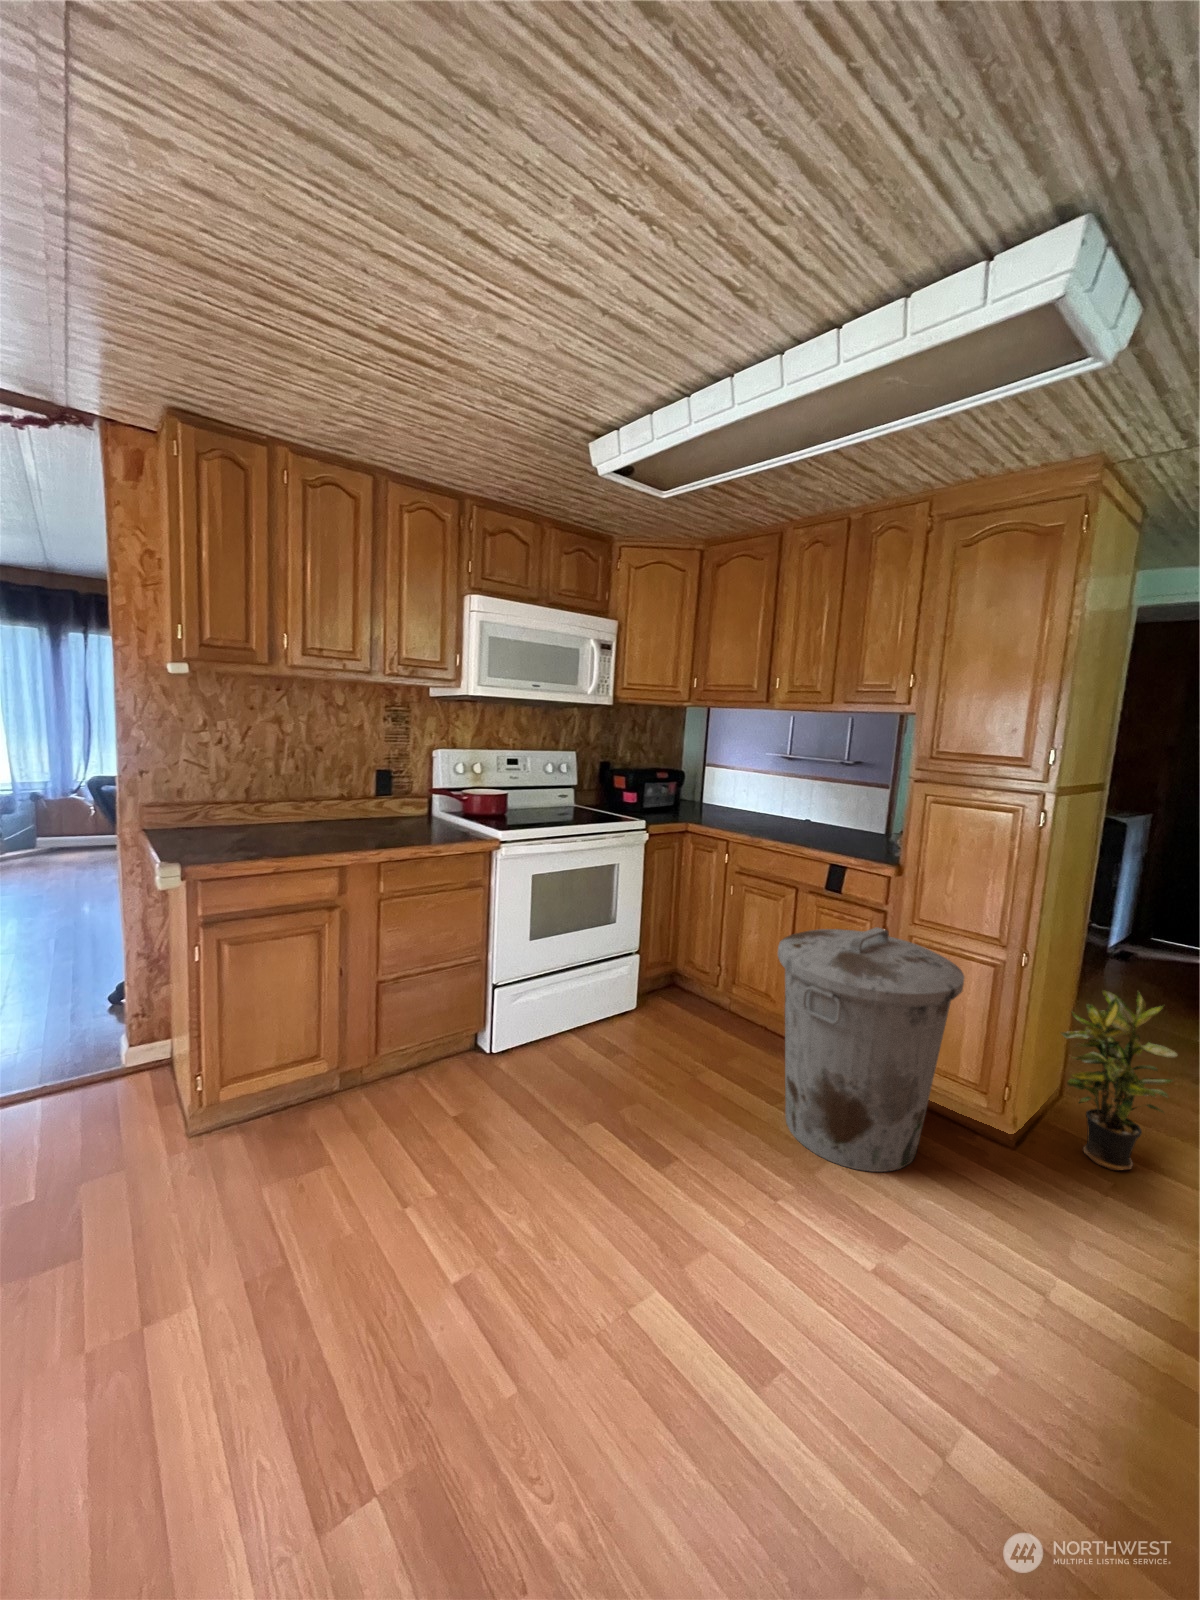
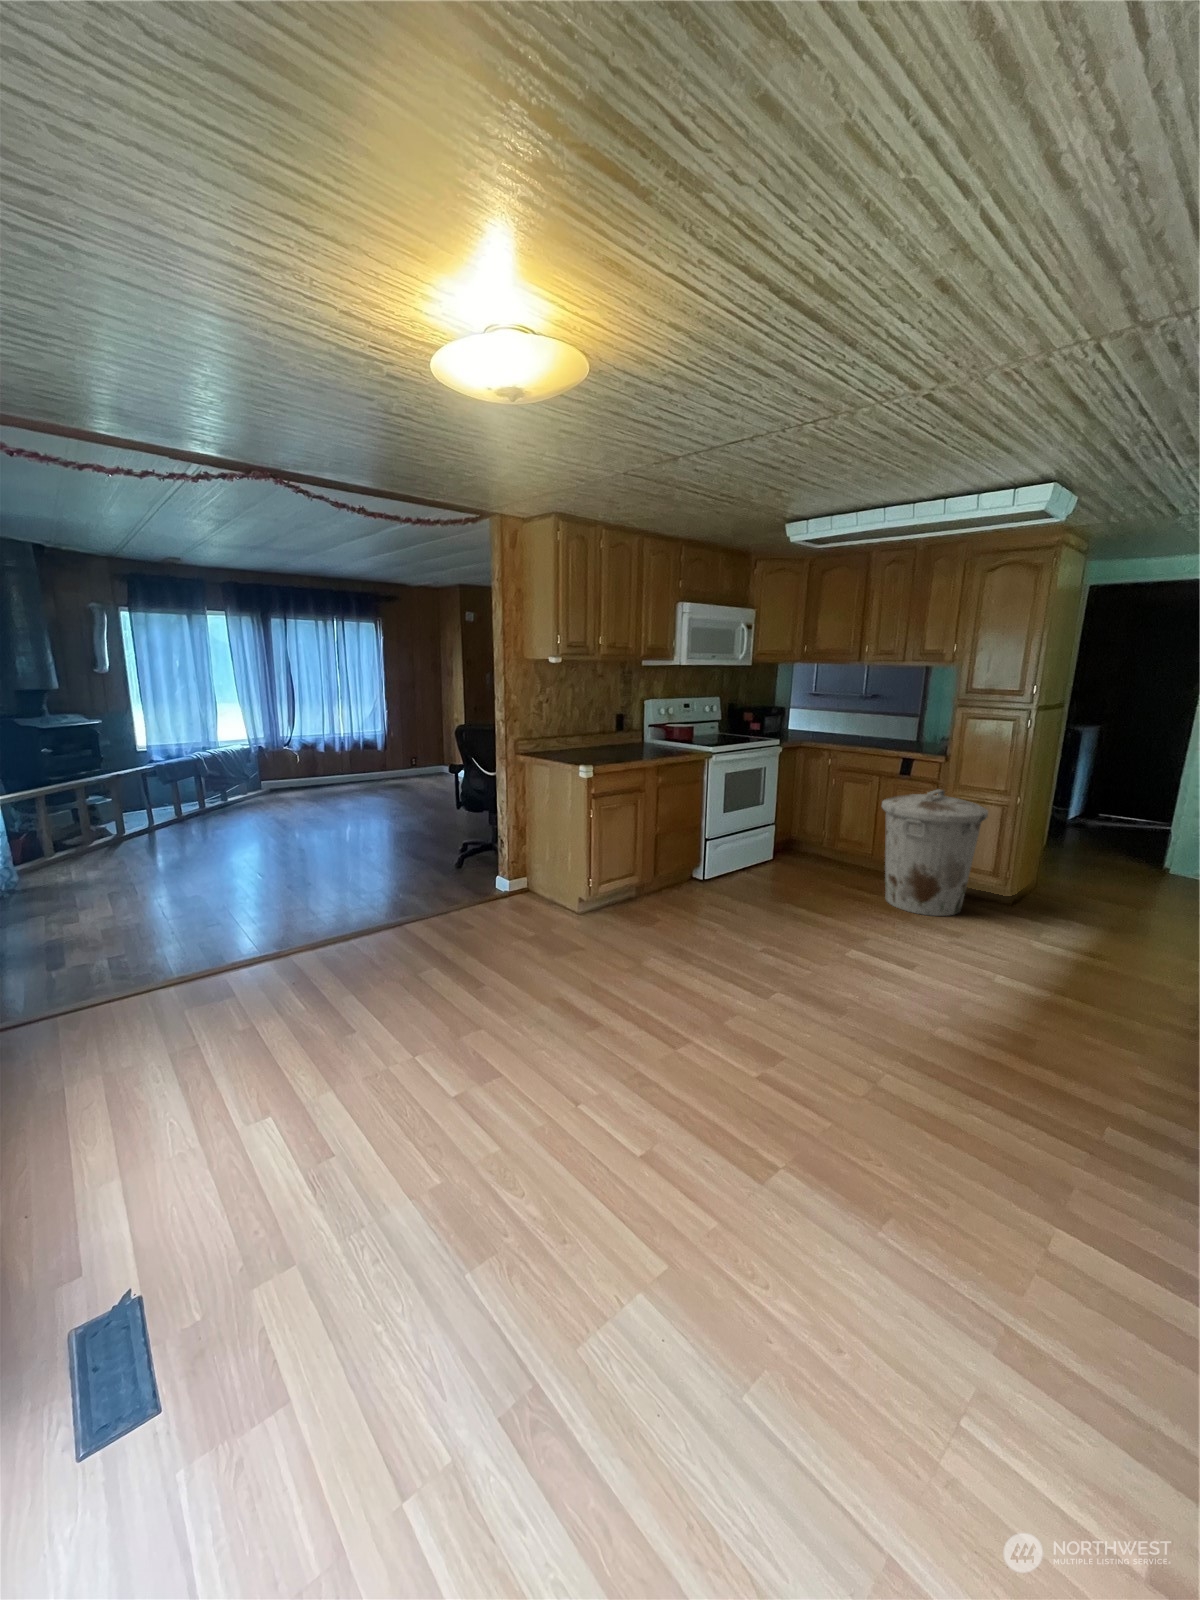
potted plant: present [1061,990,1177,1171] -> none [1037,817,1099,912]

